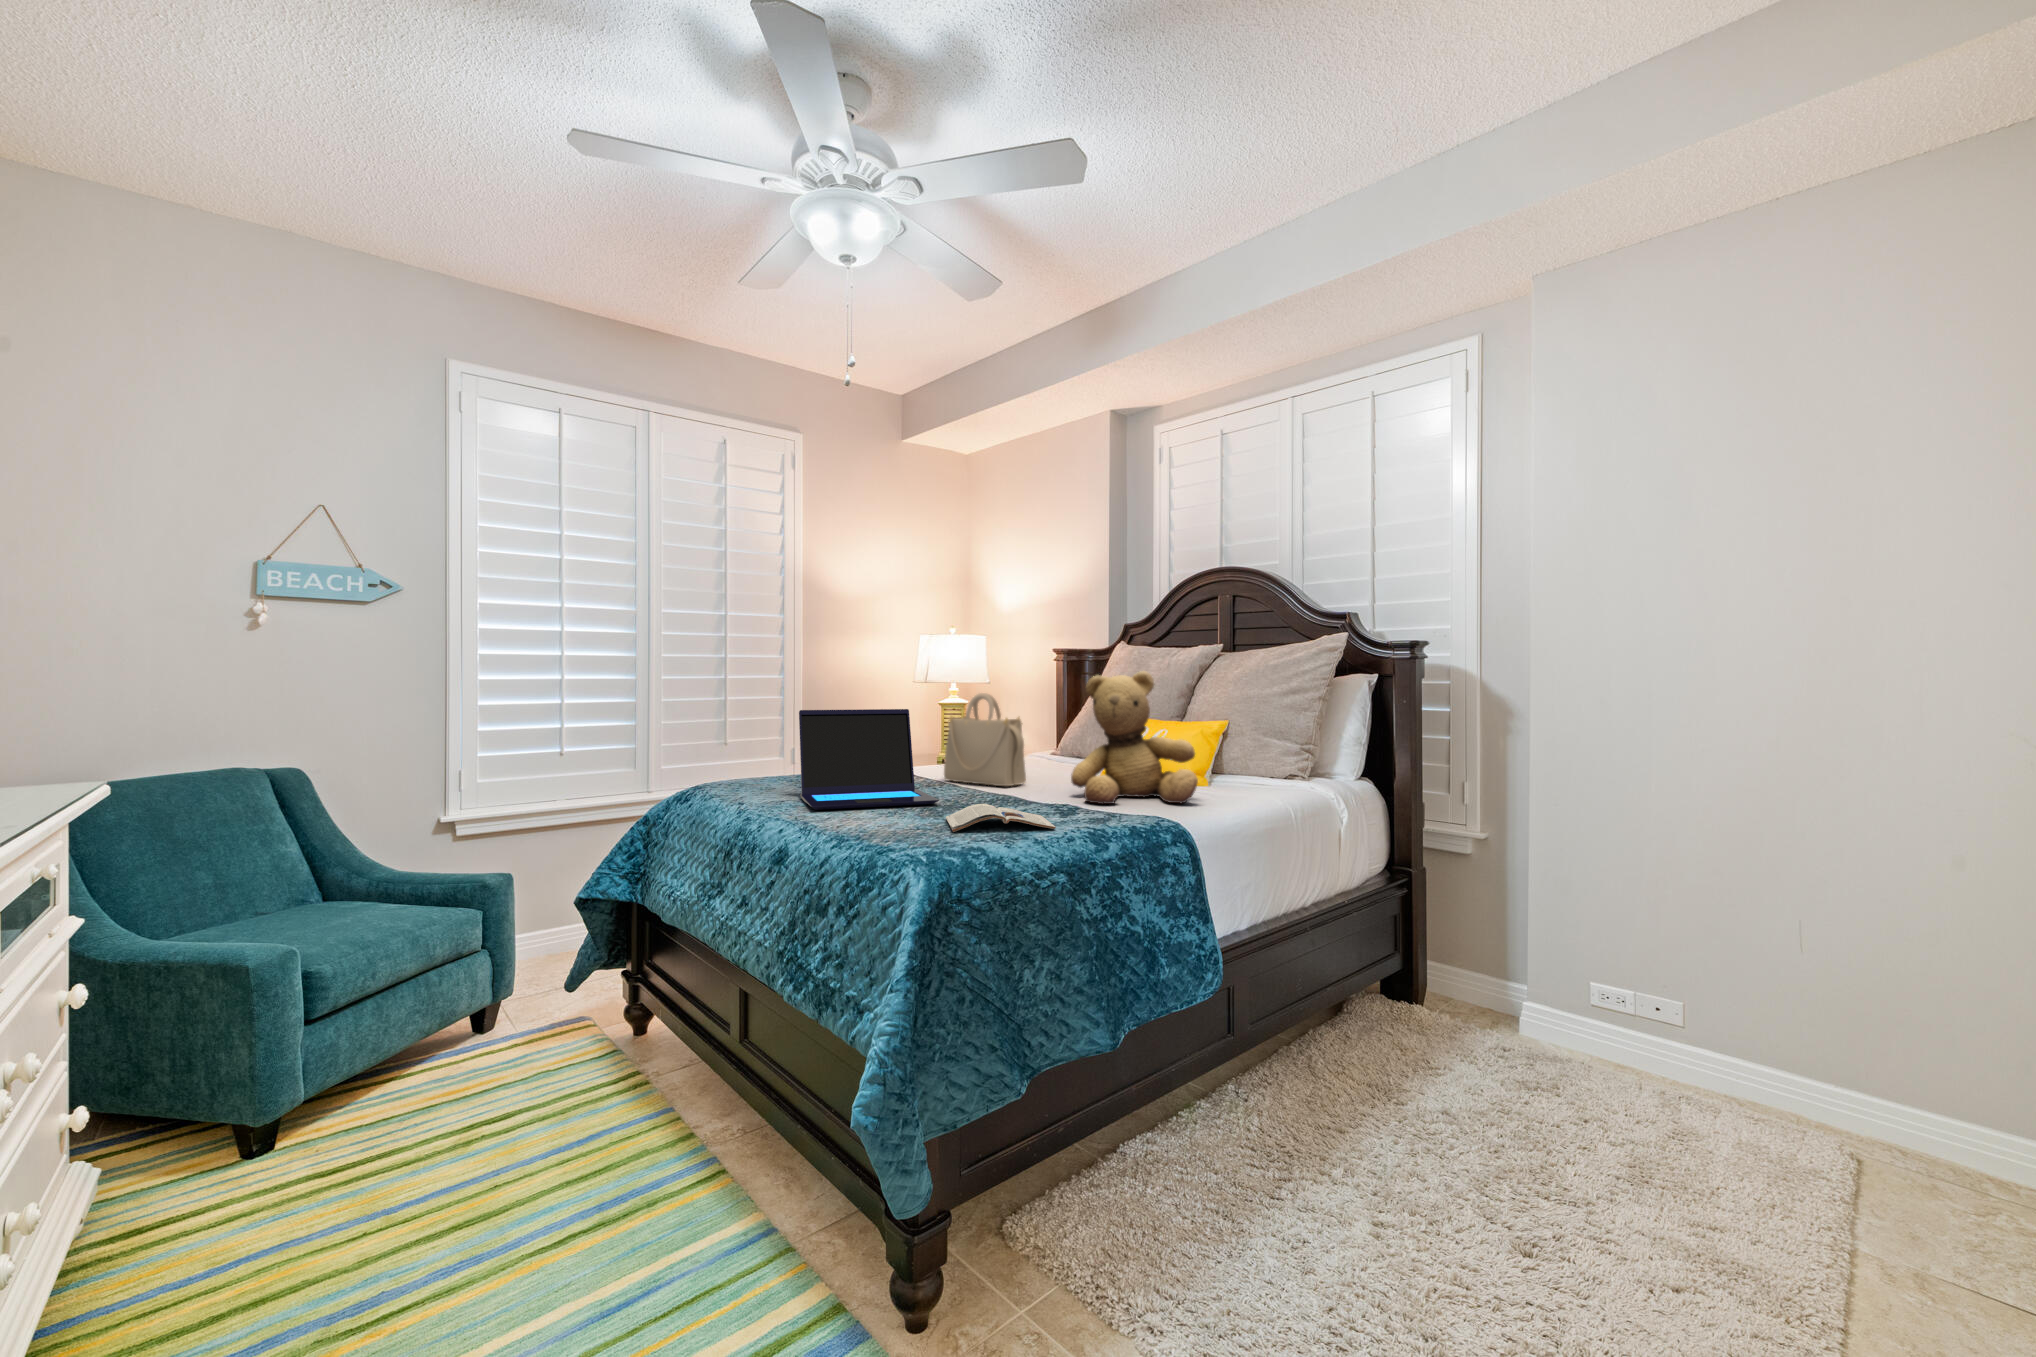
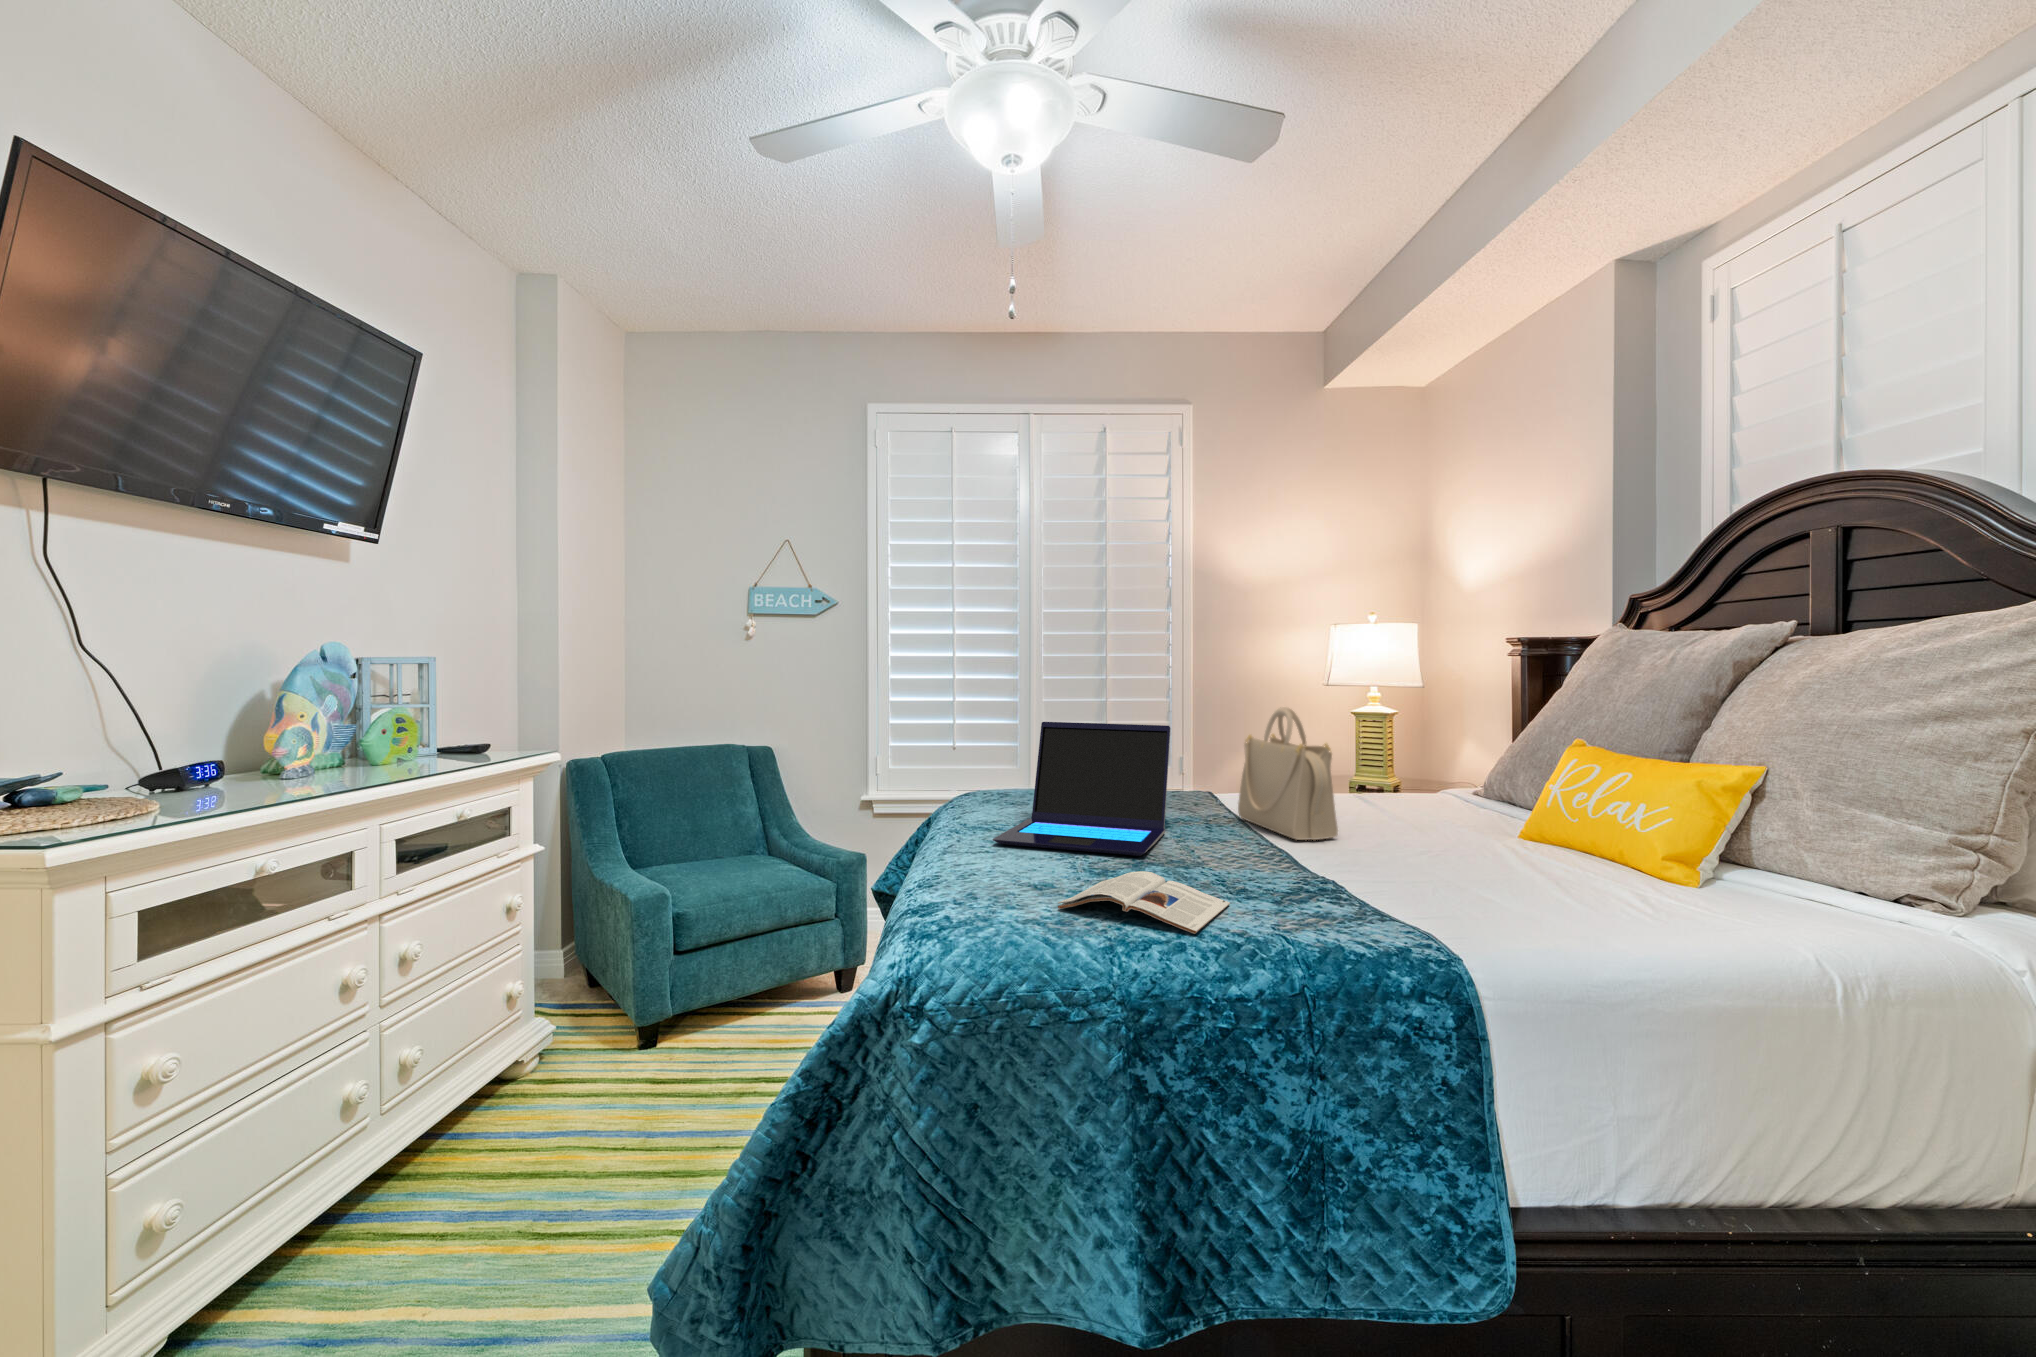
teddy bear: present [1071,671,1198,804] -> none [1352,686,1575,922]

